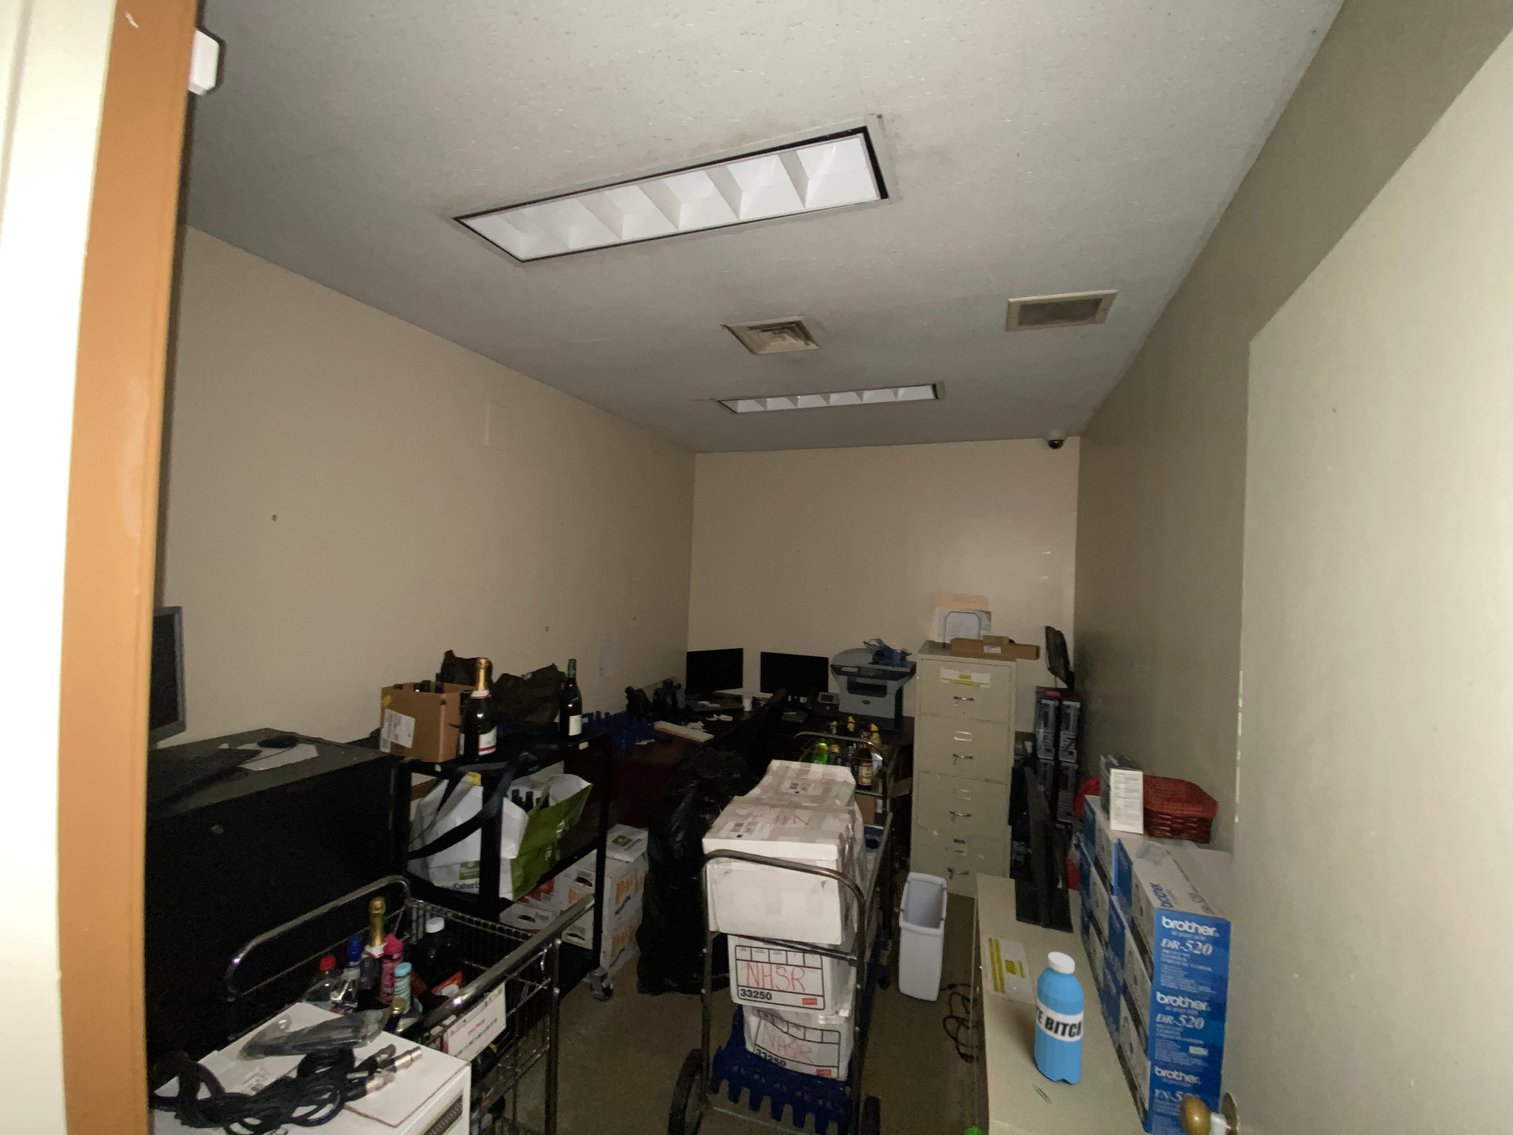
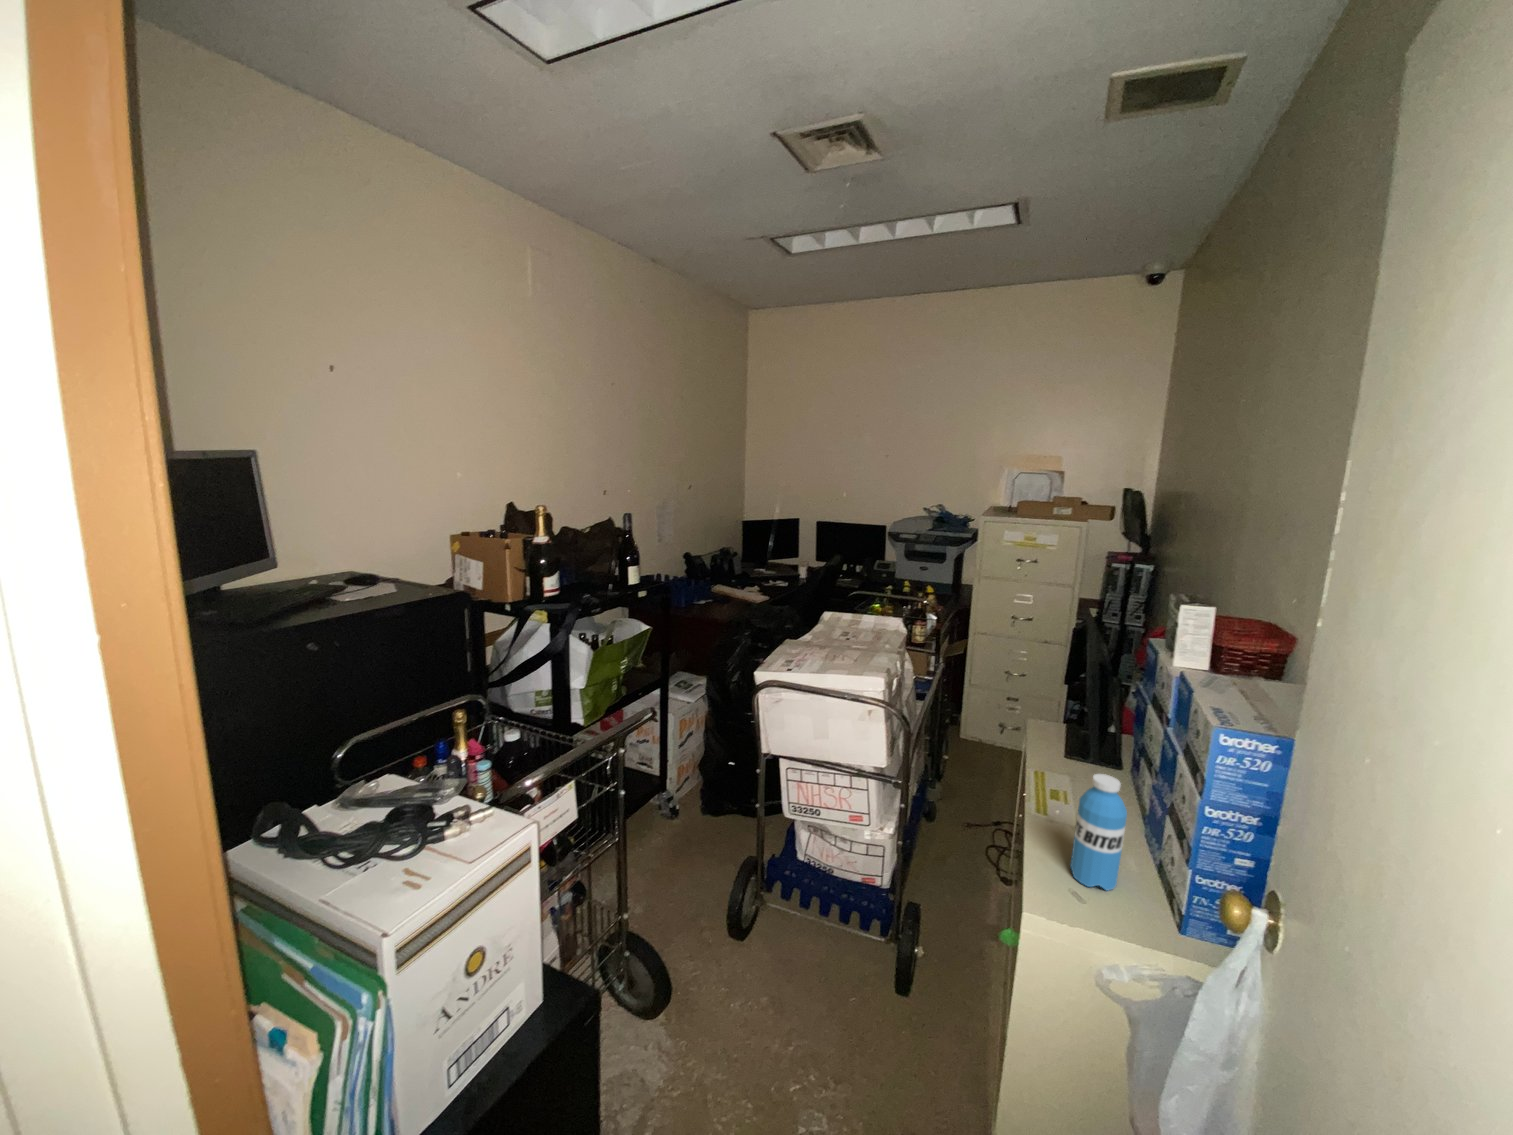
storage bin: present [895,872,949,1001] -> none [942,724,997,834]

